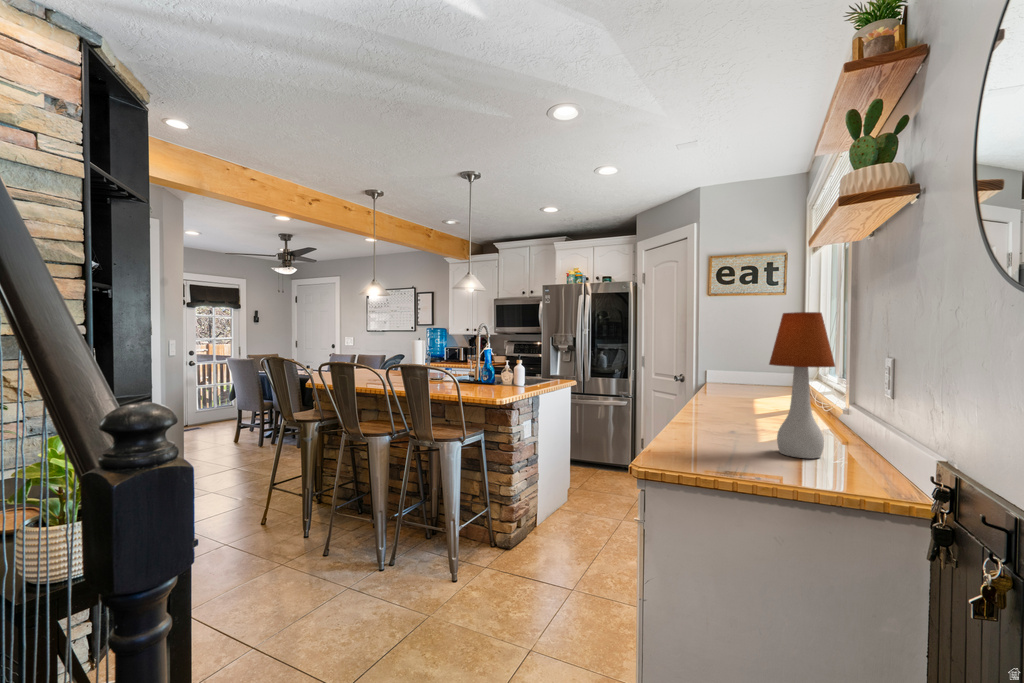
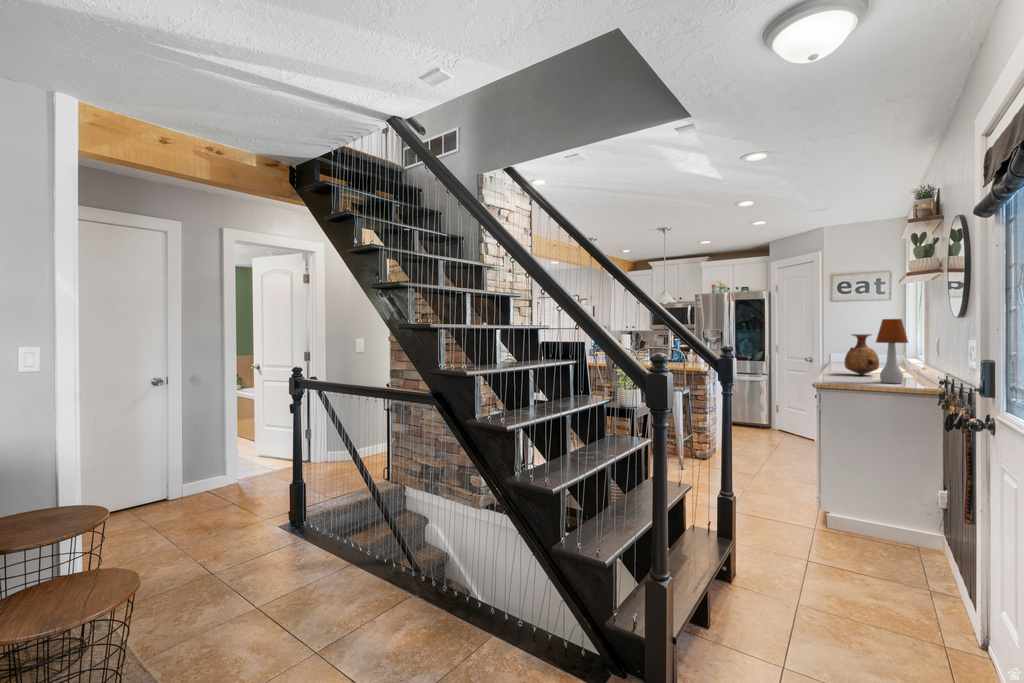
vase: none [715,344,773,421] -> present [845,334,879,375]

